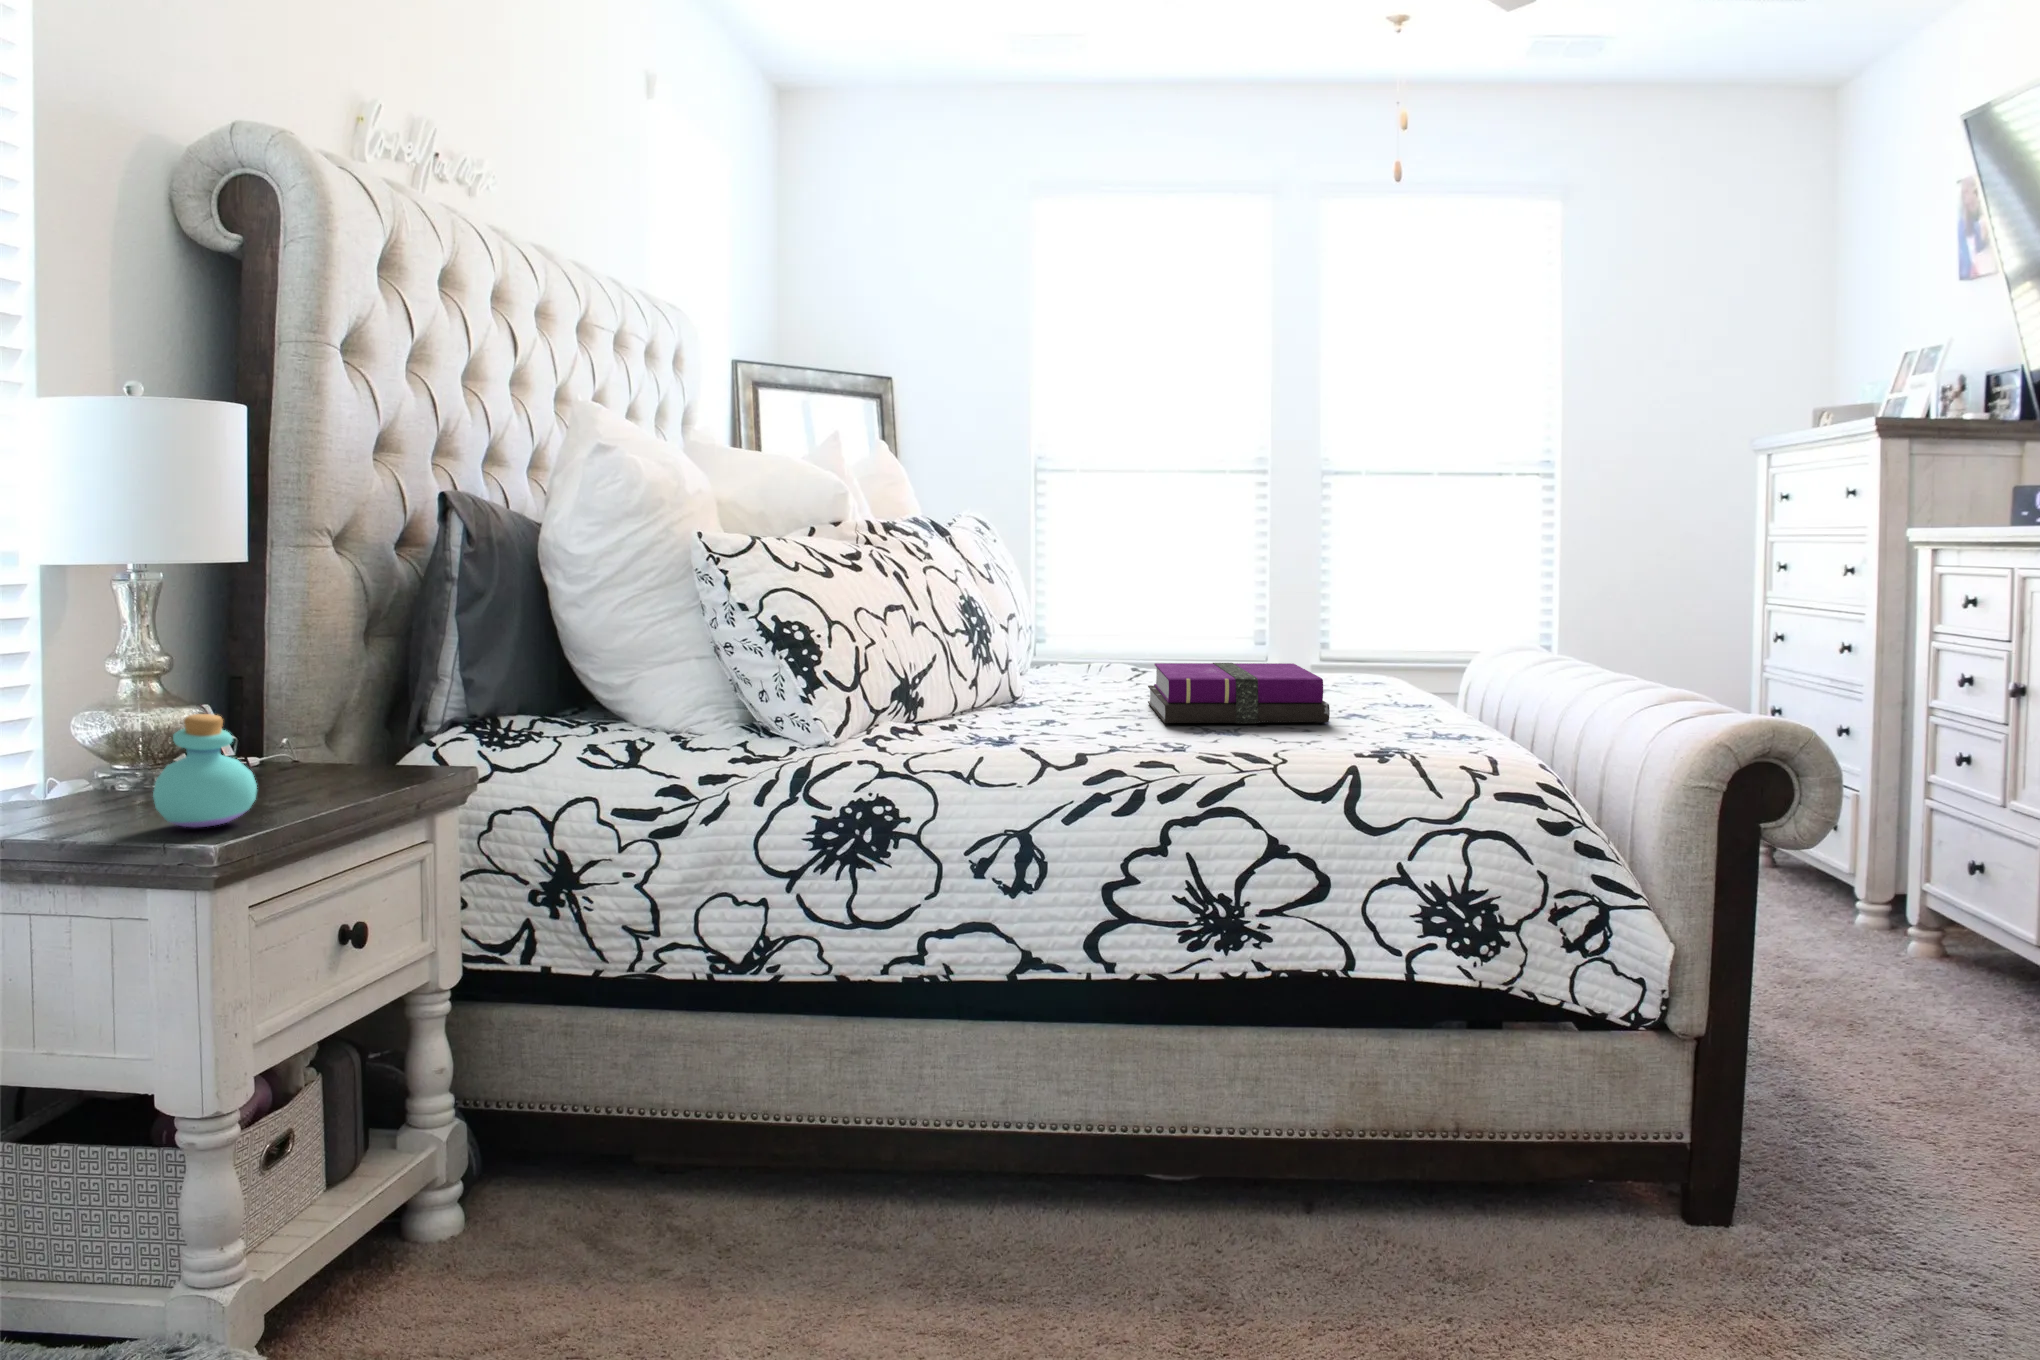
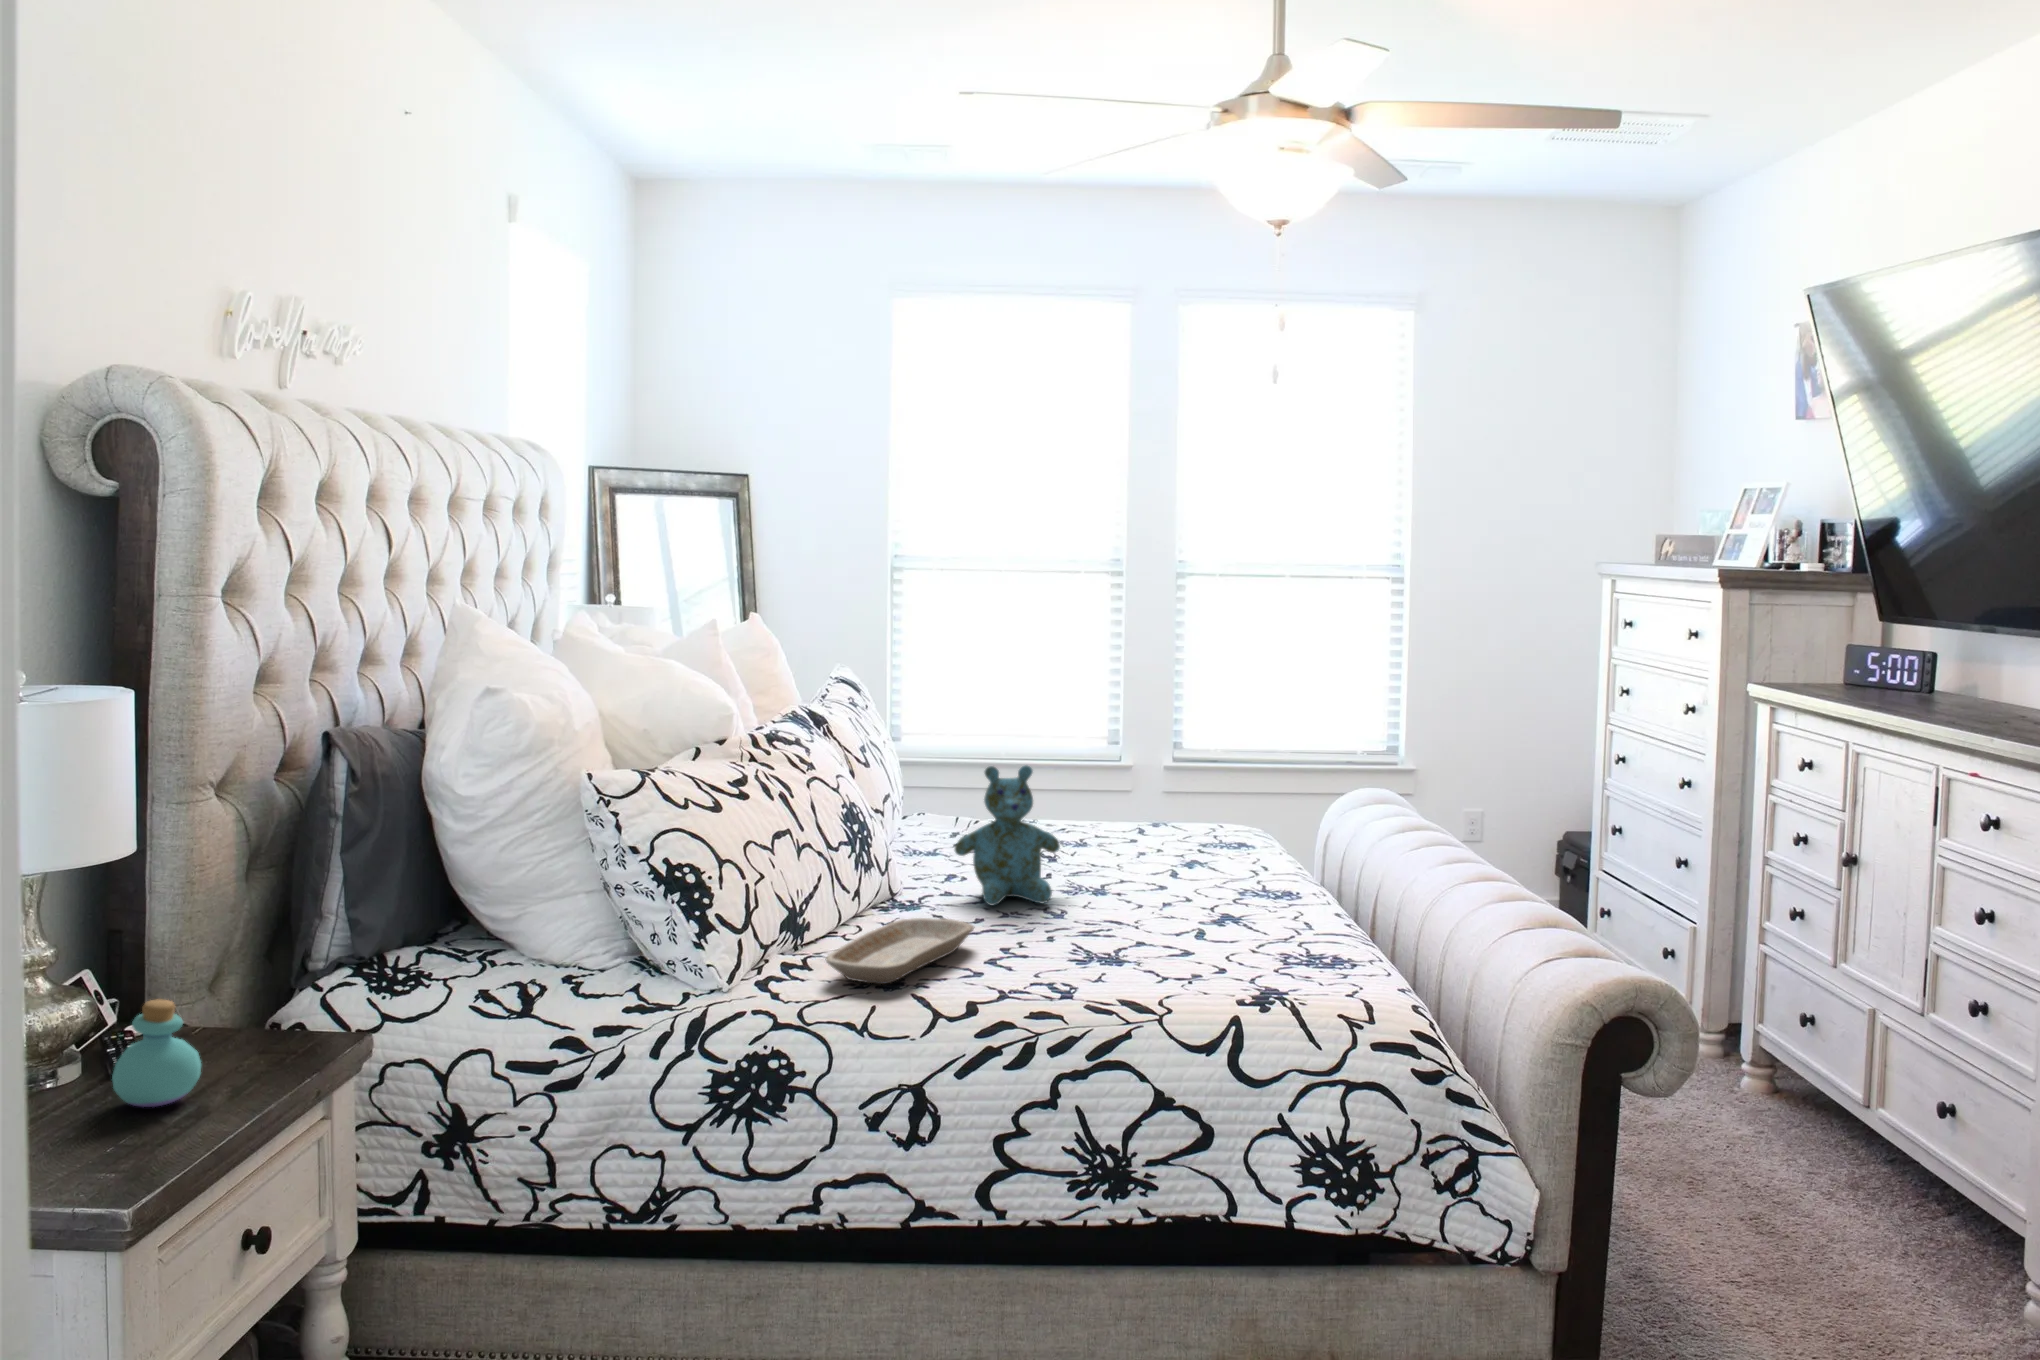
stuffed bear: none [1053,564,1152,691] -> present [955,766,1060,906]
notebook: present [1148,663,1330,724] -> none [1051,881,1232,955]
tray: none [931,693,1076,742] -> present [826,918,974,984]

